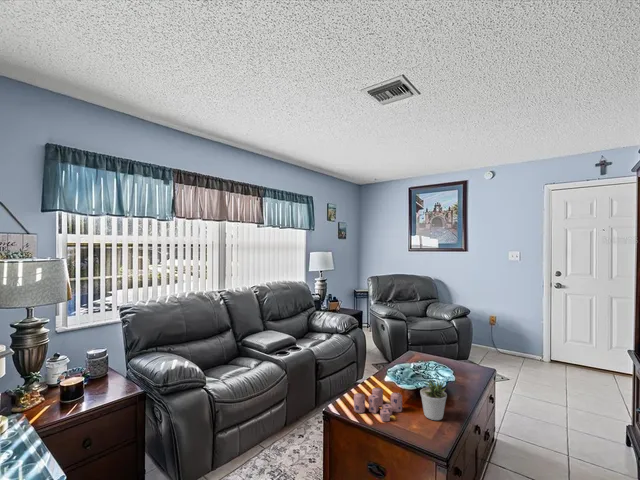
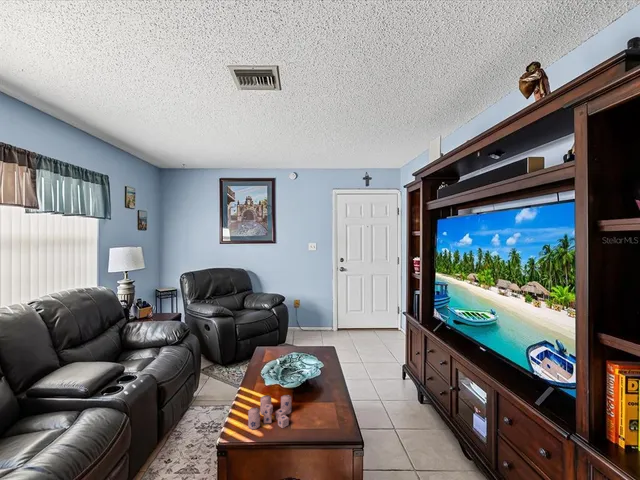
potted plant: present [420,380,447,420] -> none [307,370,331,410]

